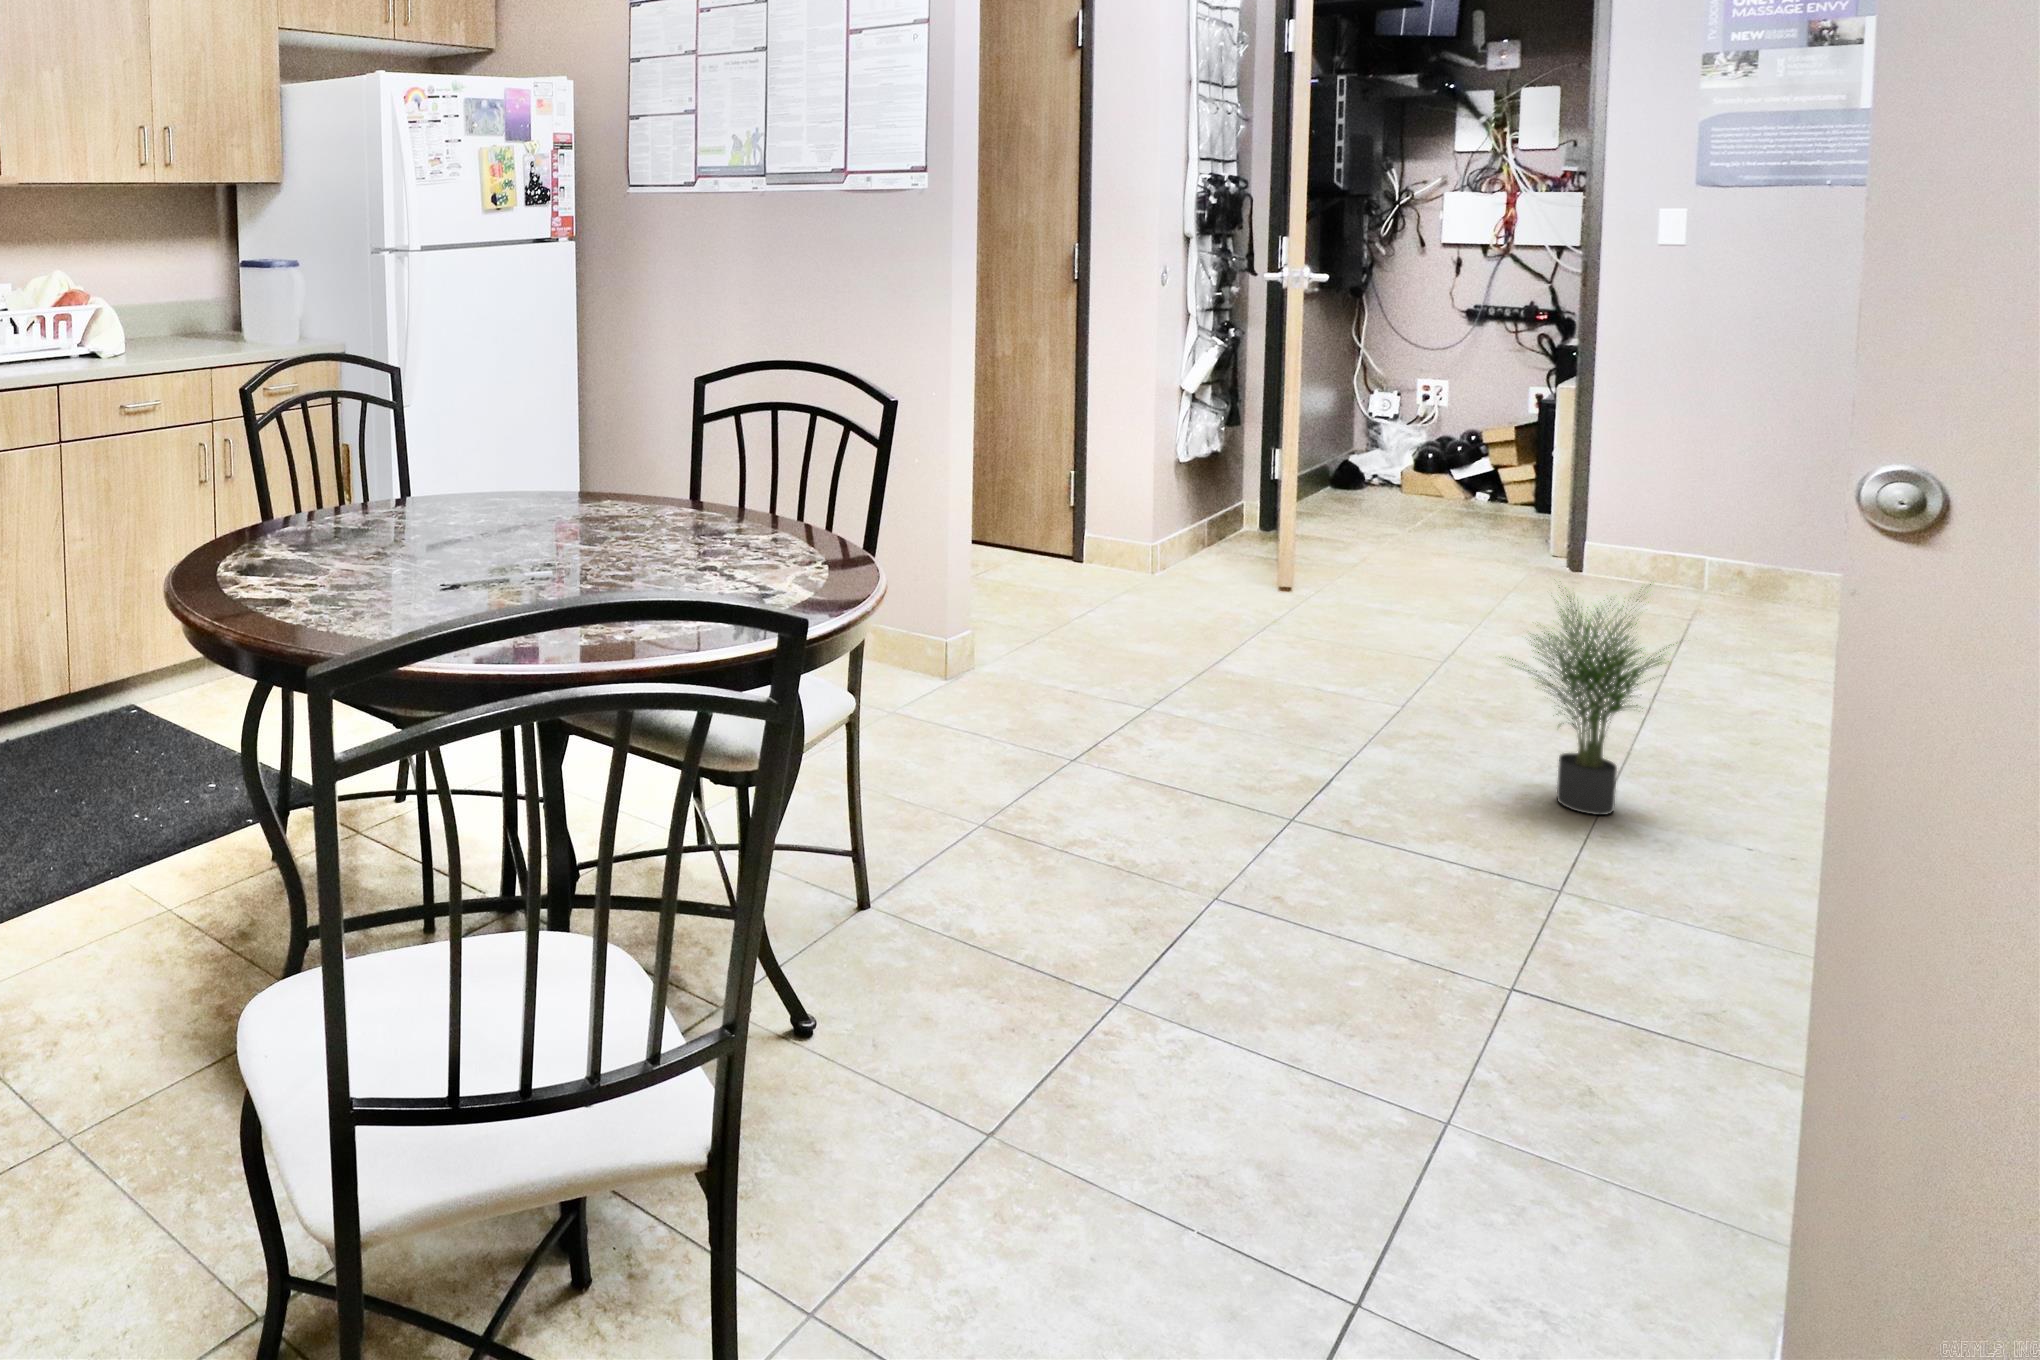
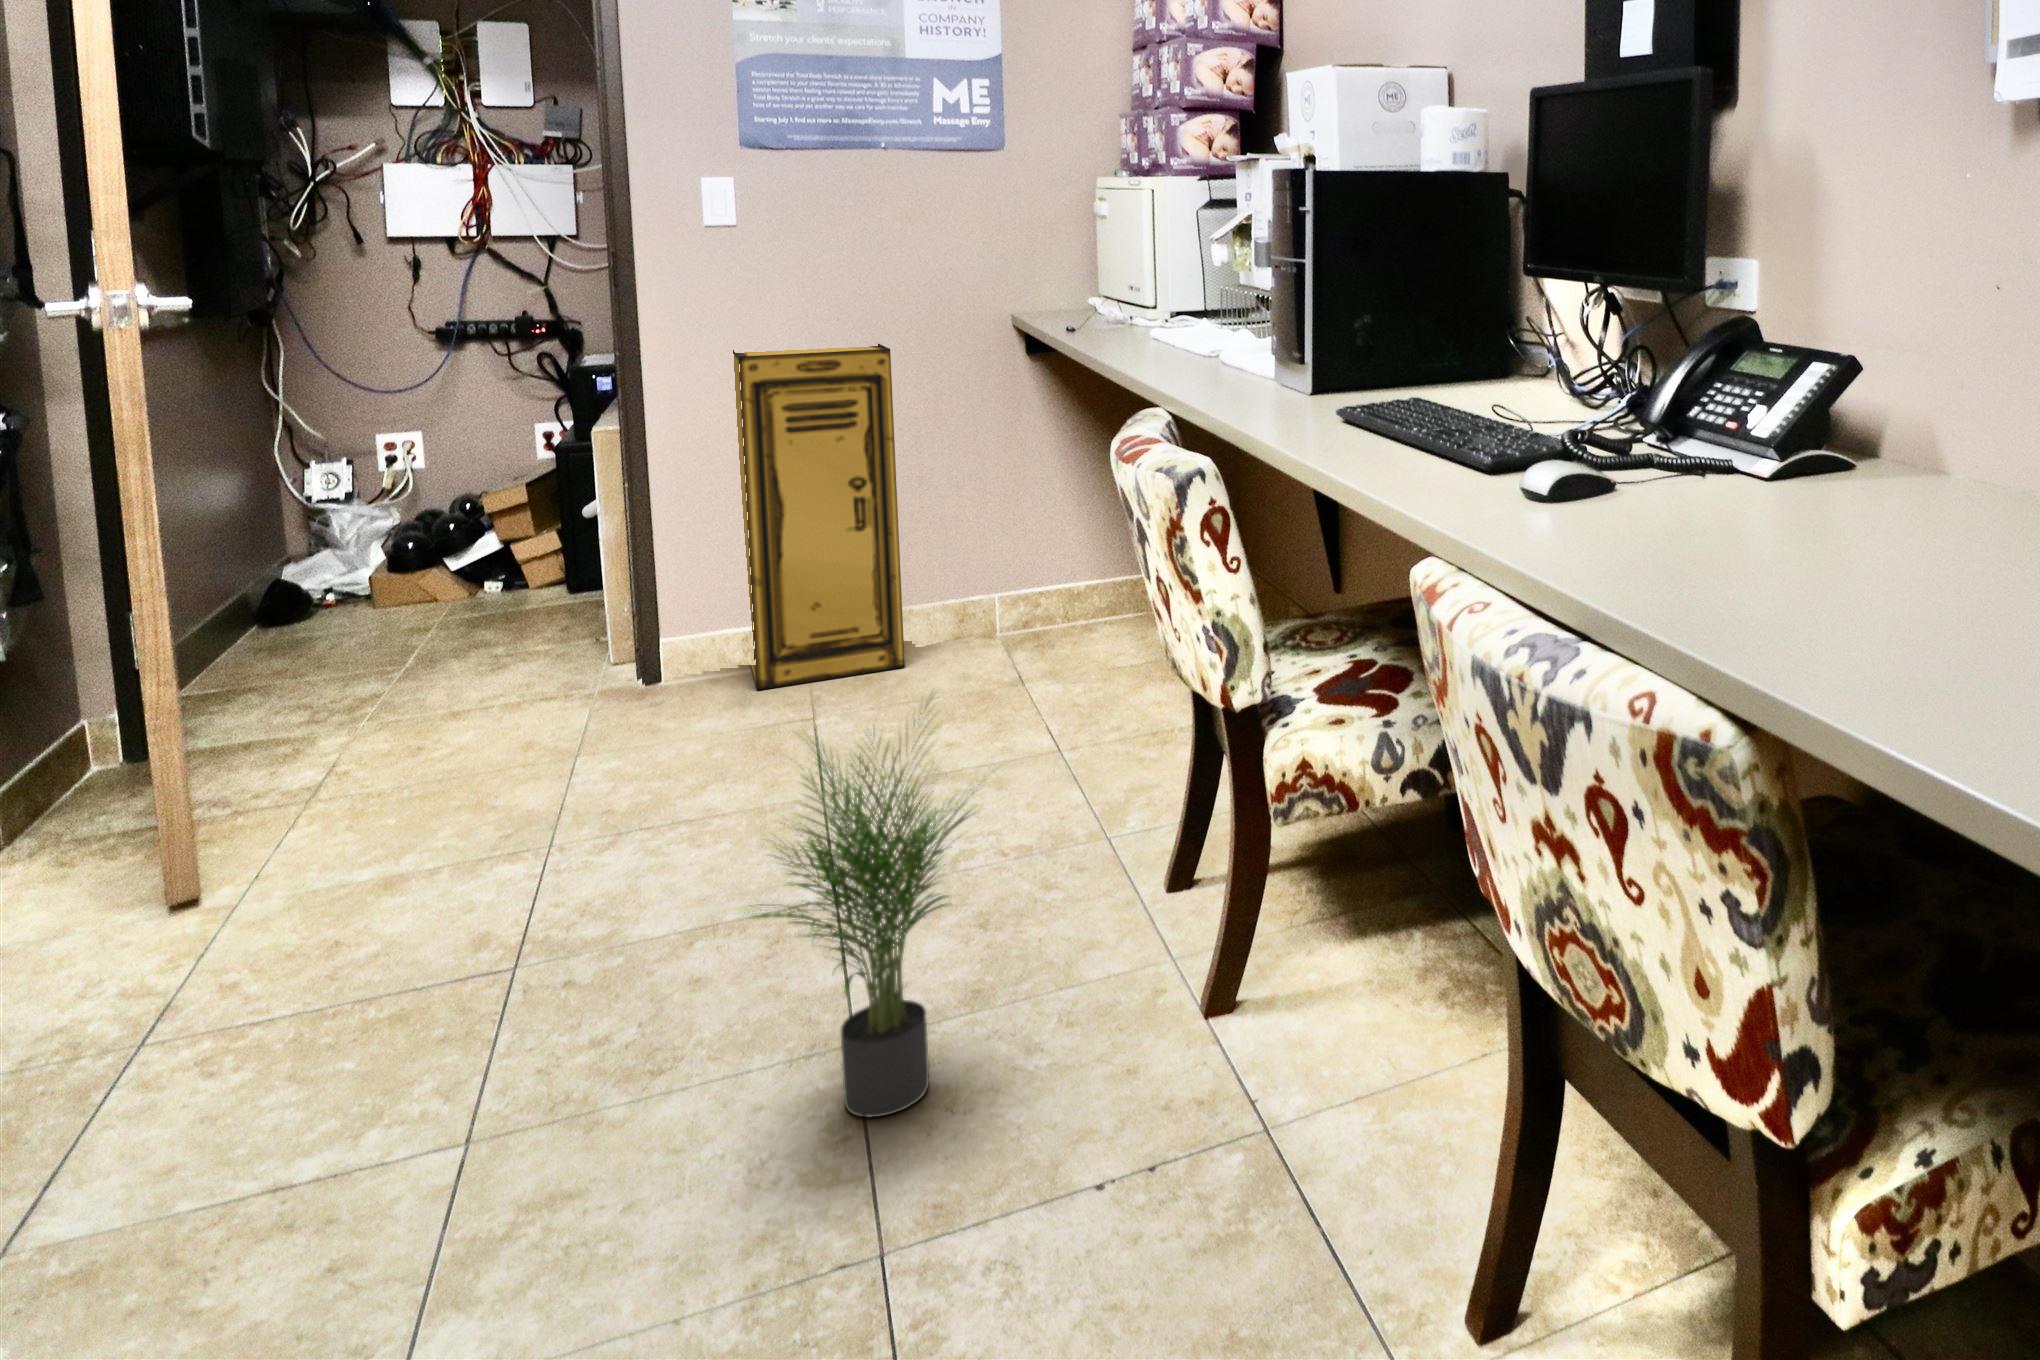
storage cabinet: none [1638,346,1796,625] -> present [733,344,905,690]

